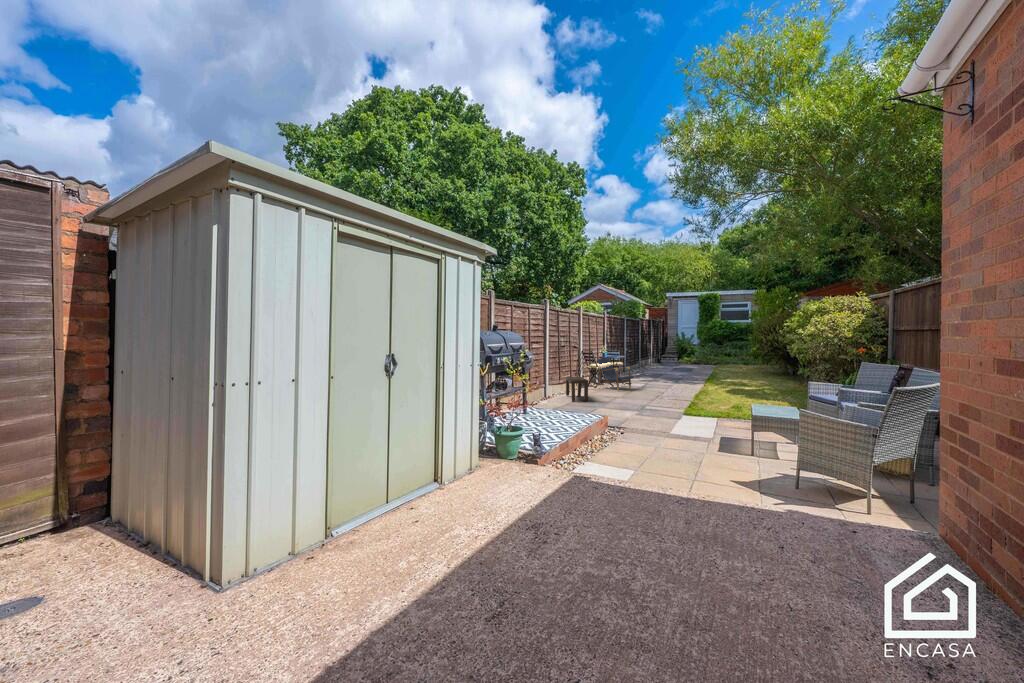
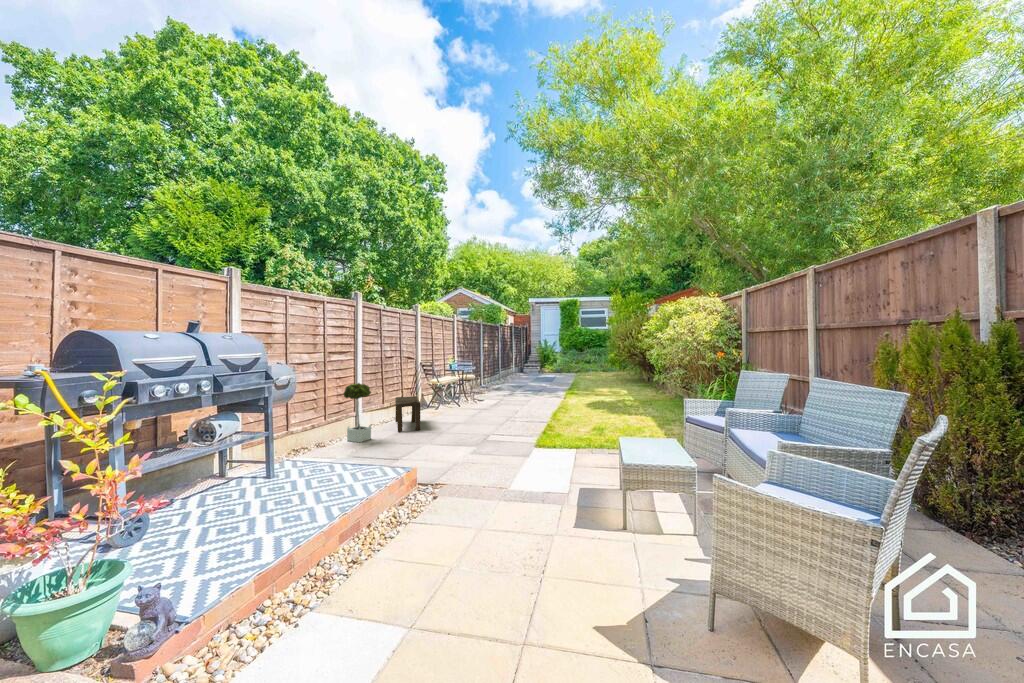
lounge chair: present [597,358,634,391] -> none [443,370,487,411]
potted tree: none [538,364,556,406] -> present [343,383,371,442]

